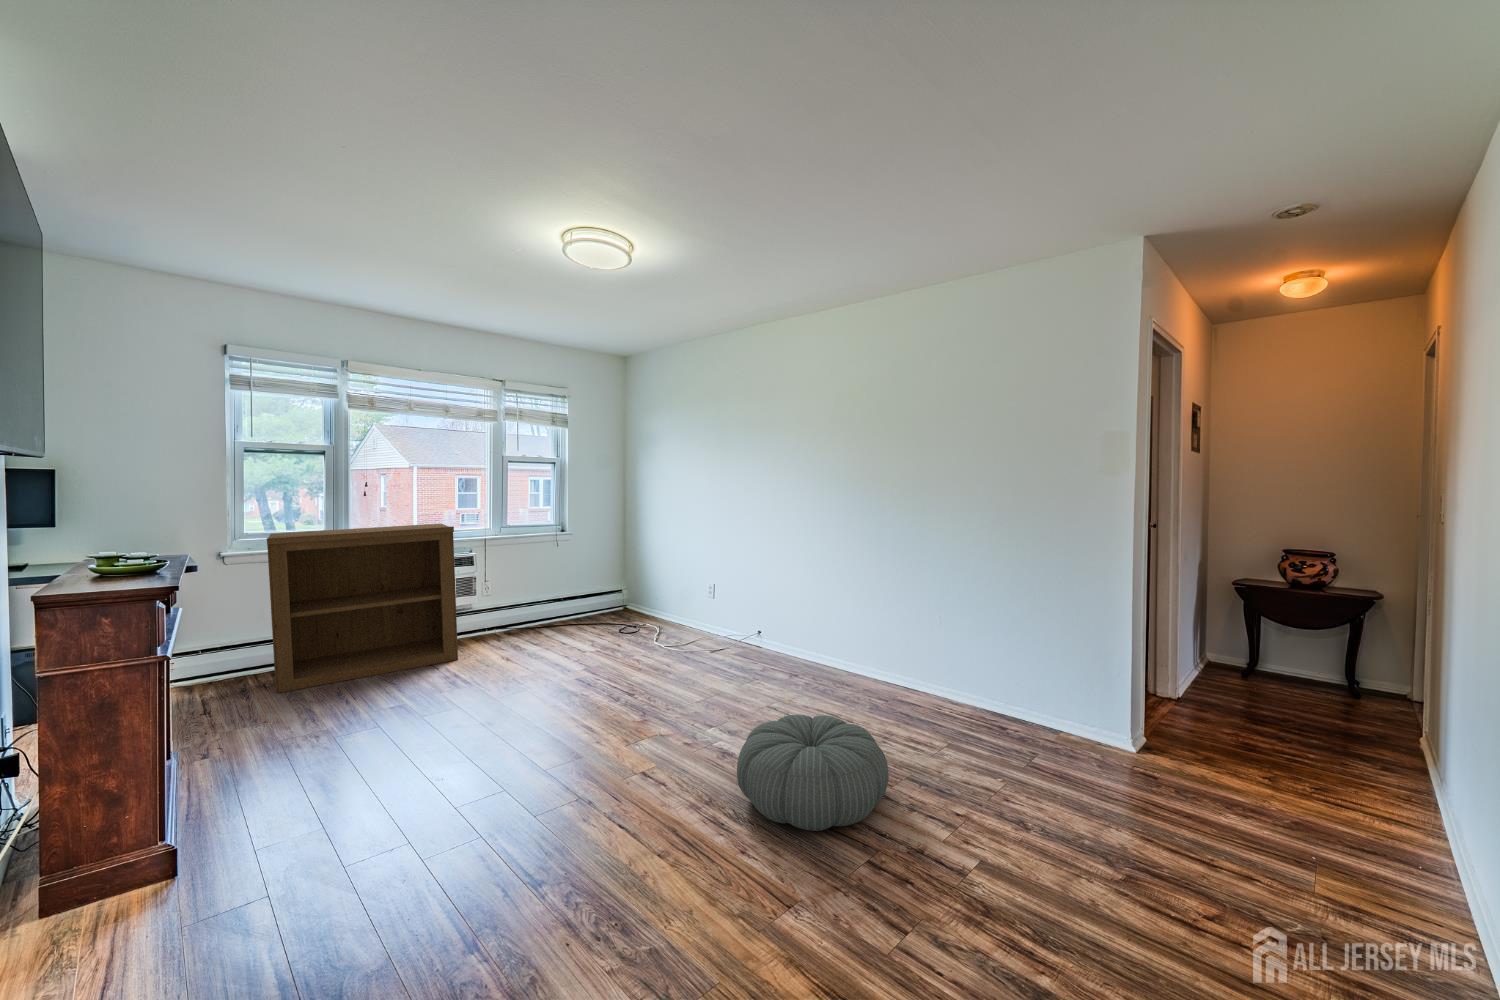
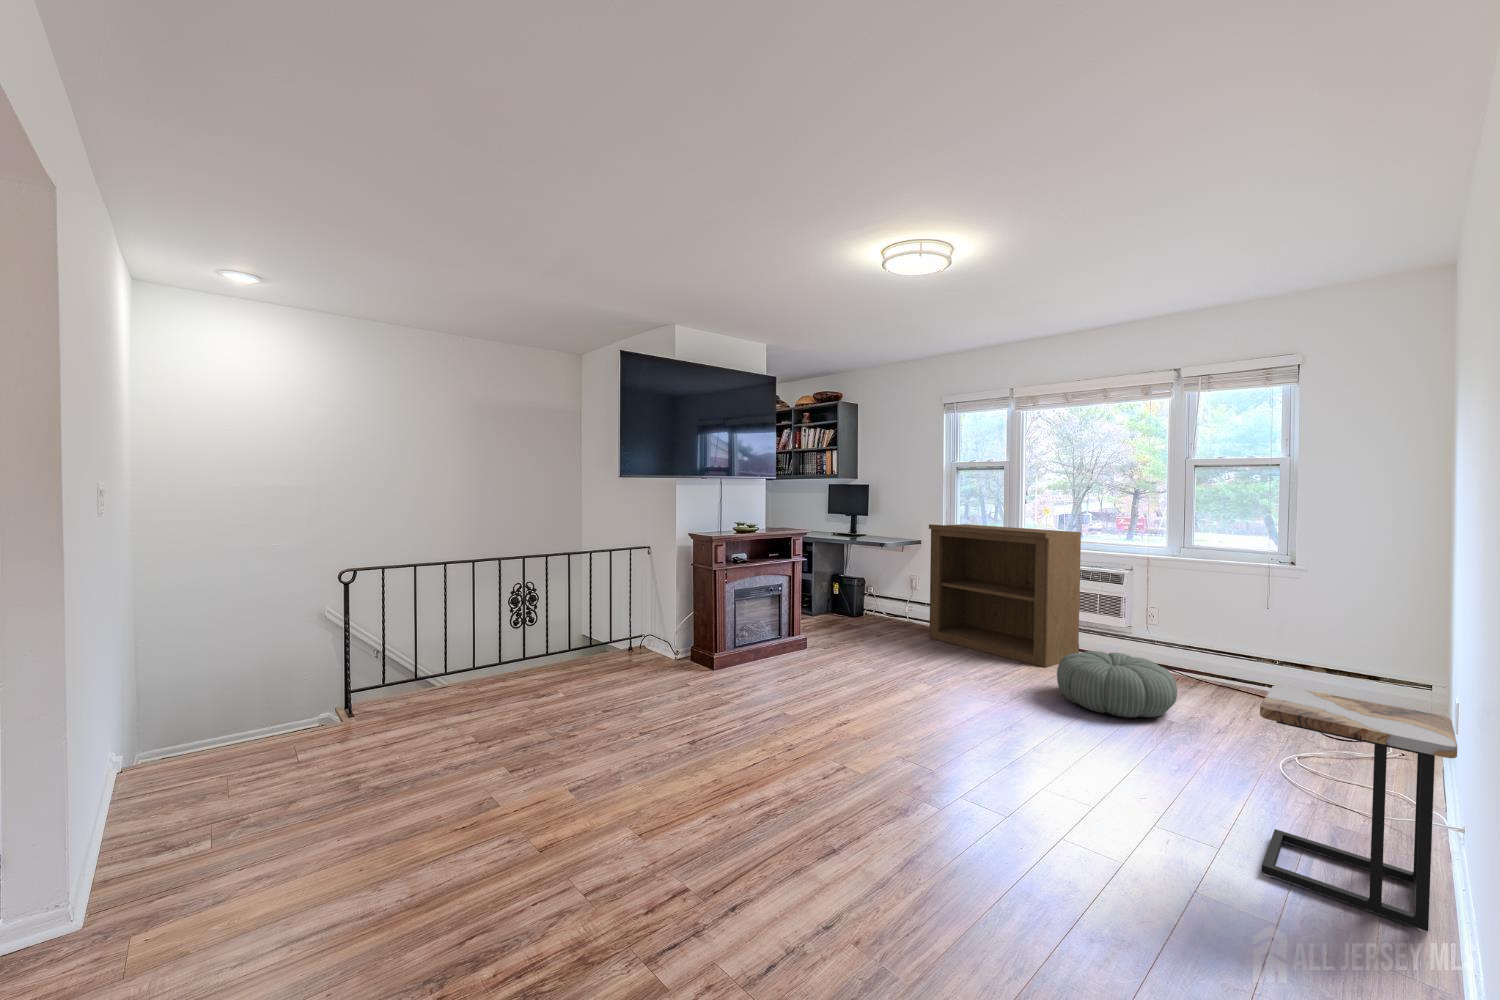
side table: none [752,573,826,671] -> present [1260,686,1457,932]
pouf: present [737,715,889,831] -> present [1057,651,1177,718]

